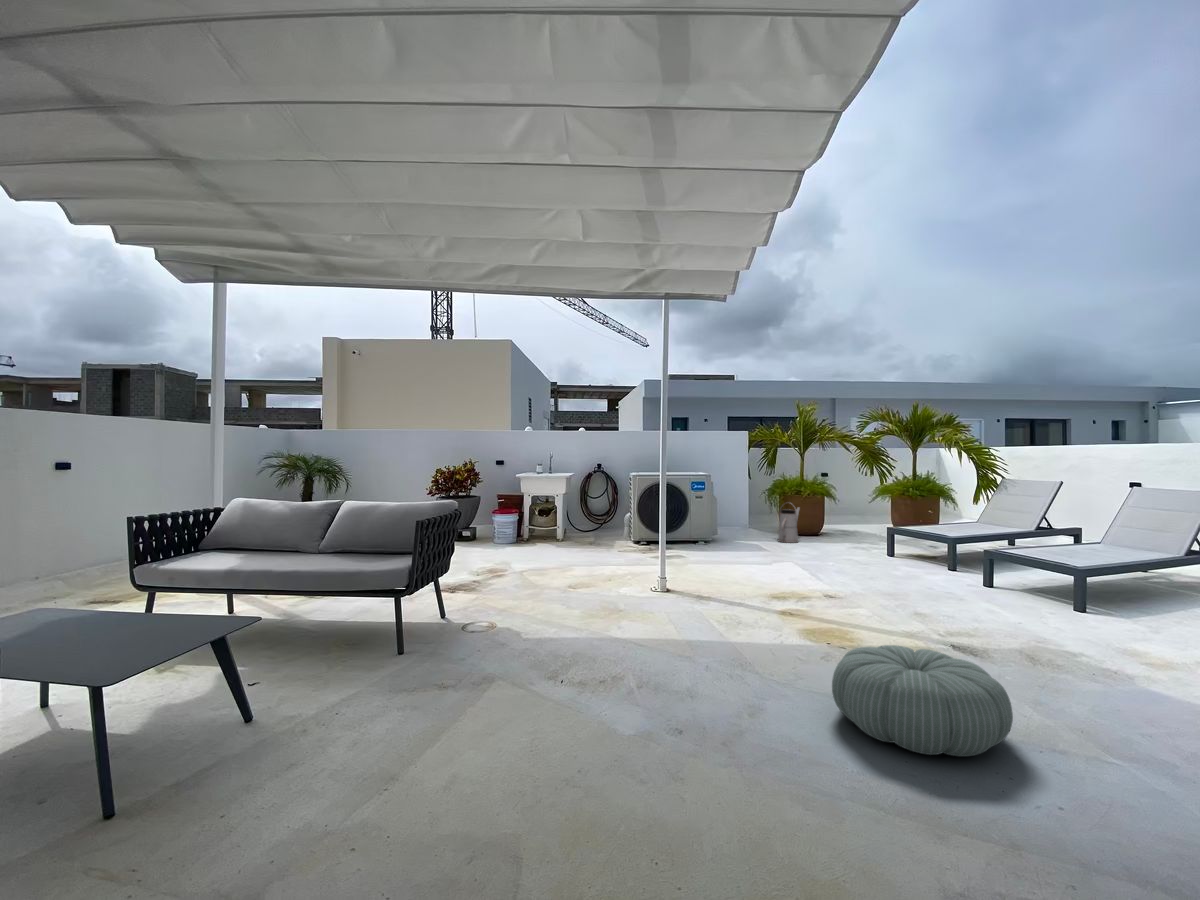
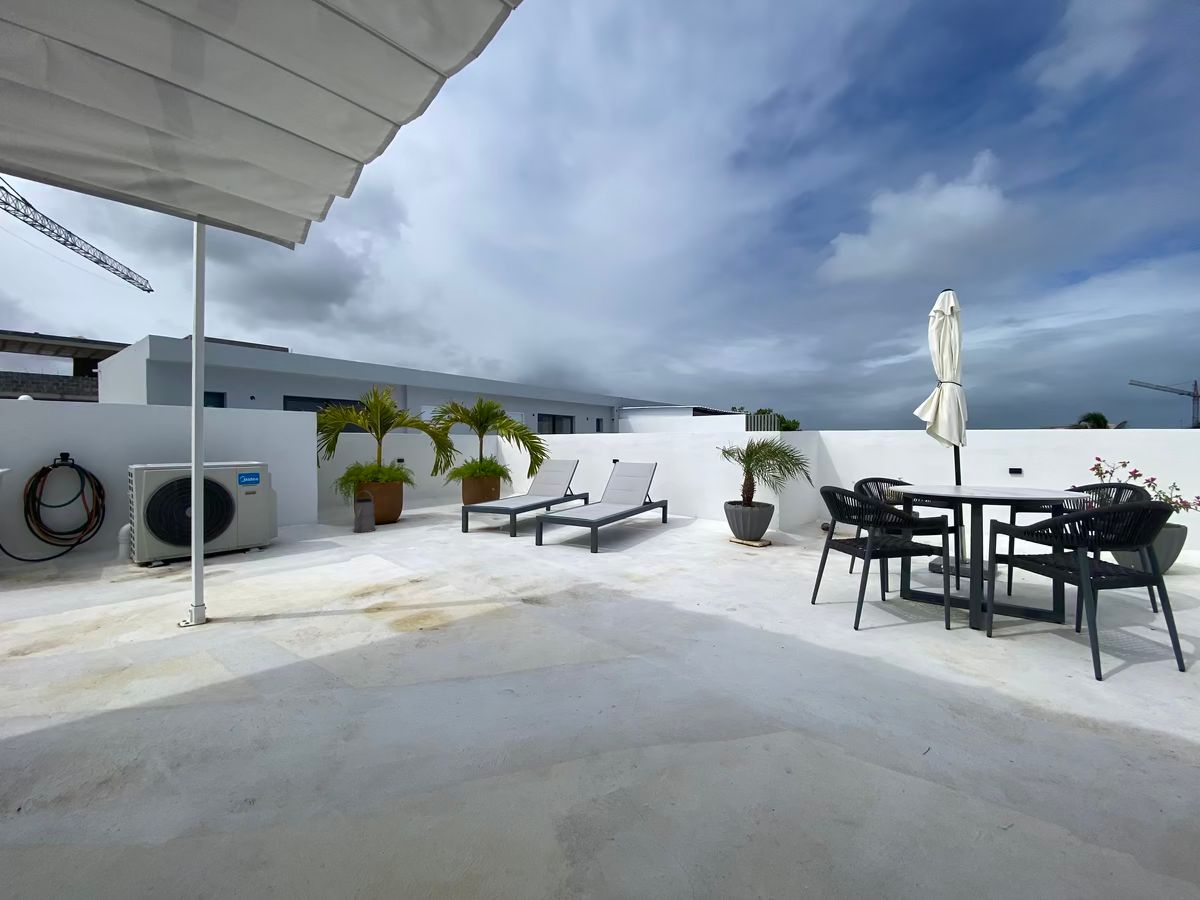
pouf: present [832,645,1013,756] -> none [405,655,600,815]

